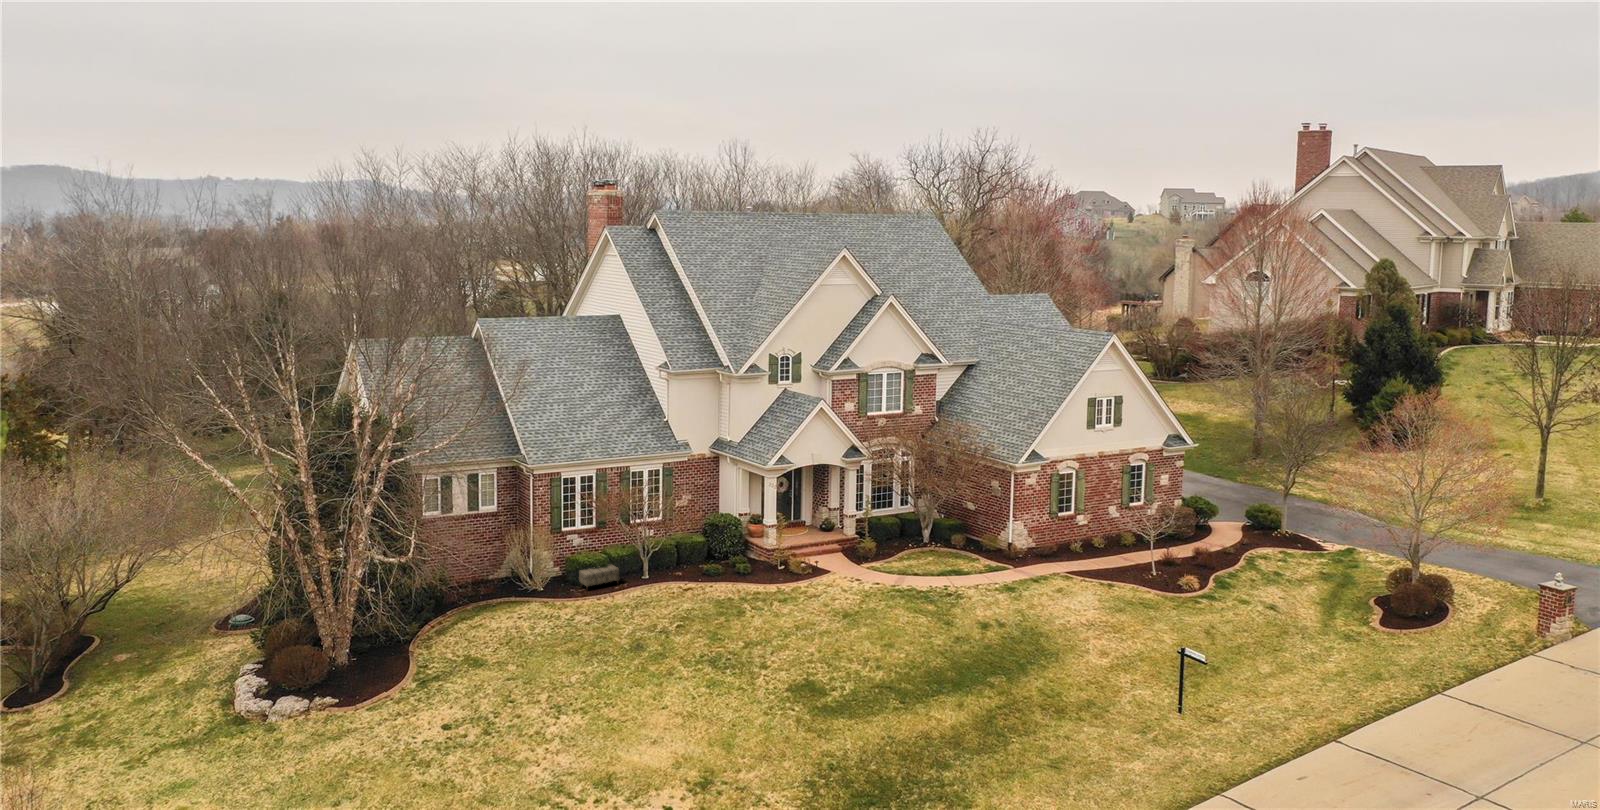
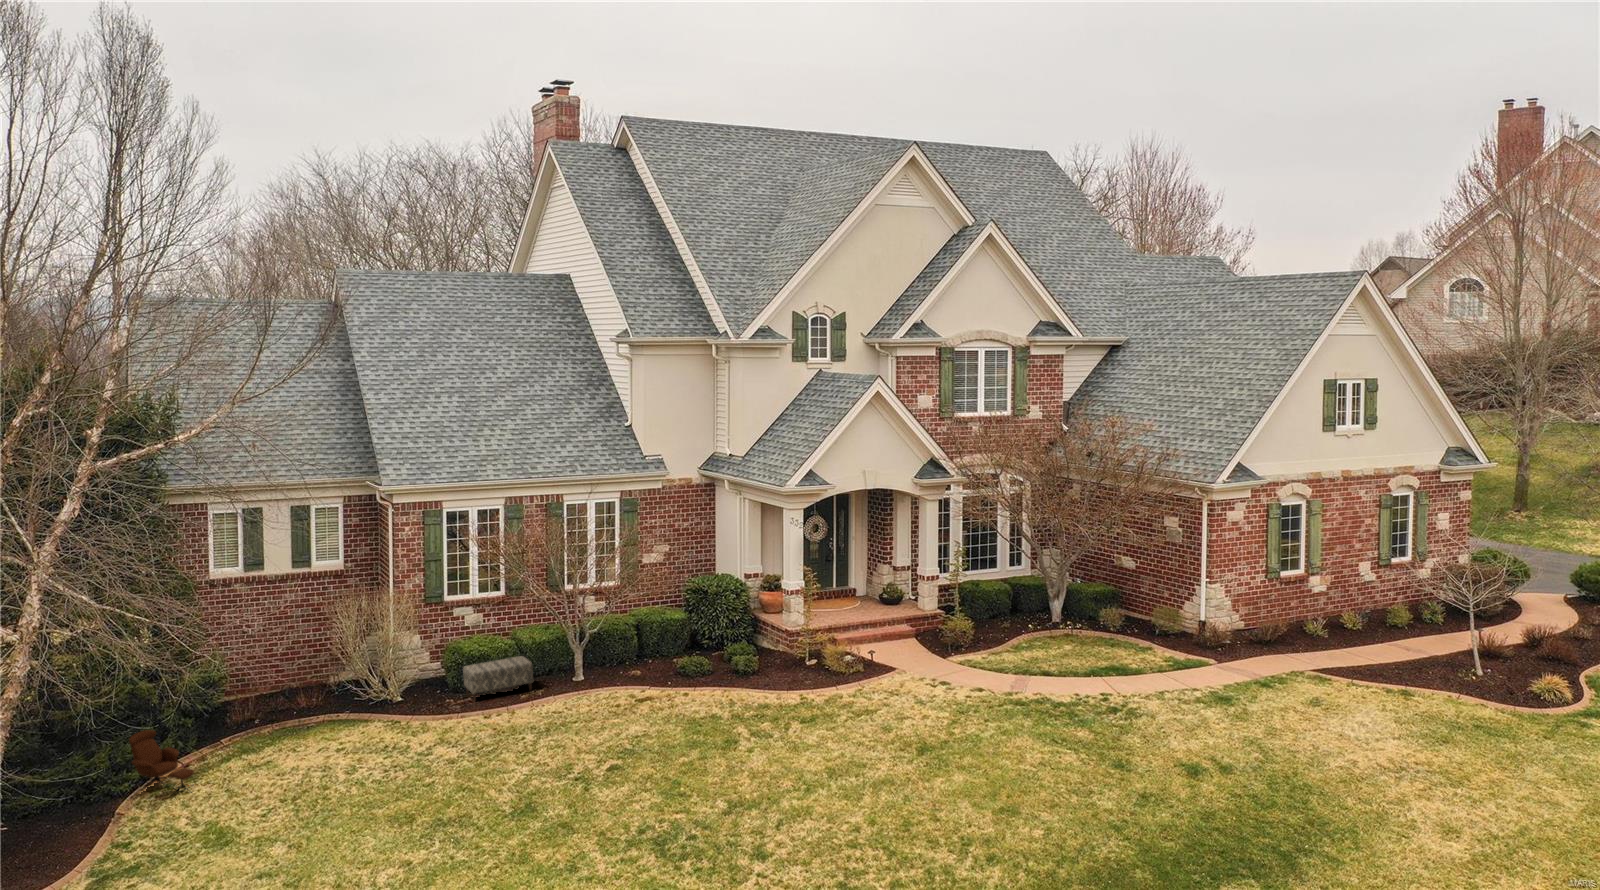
lounge chair: none [414,607,451,642] -> present [129,730,194,792]

